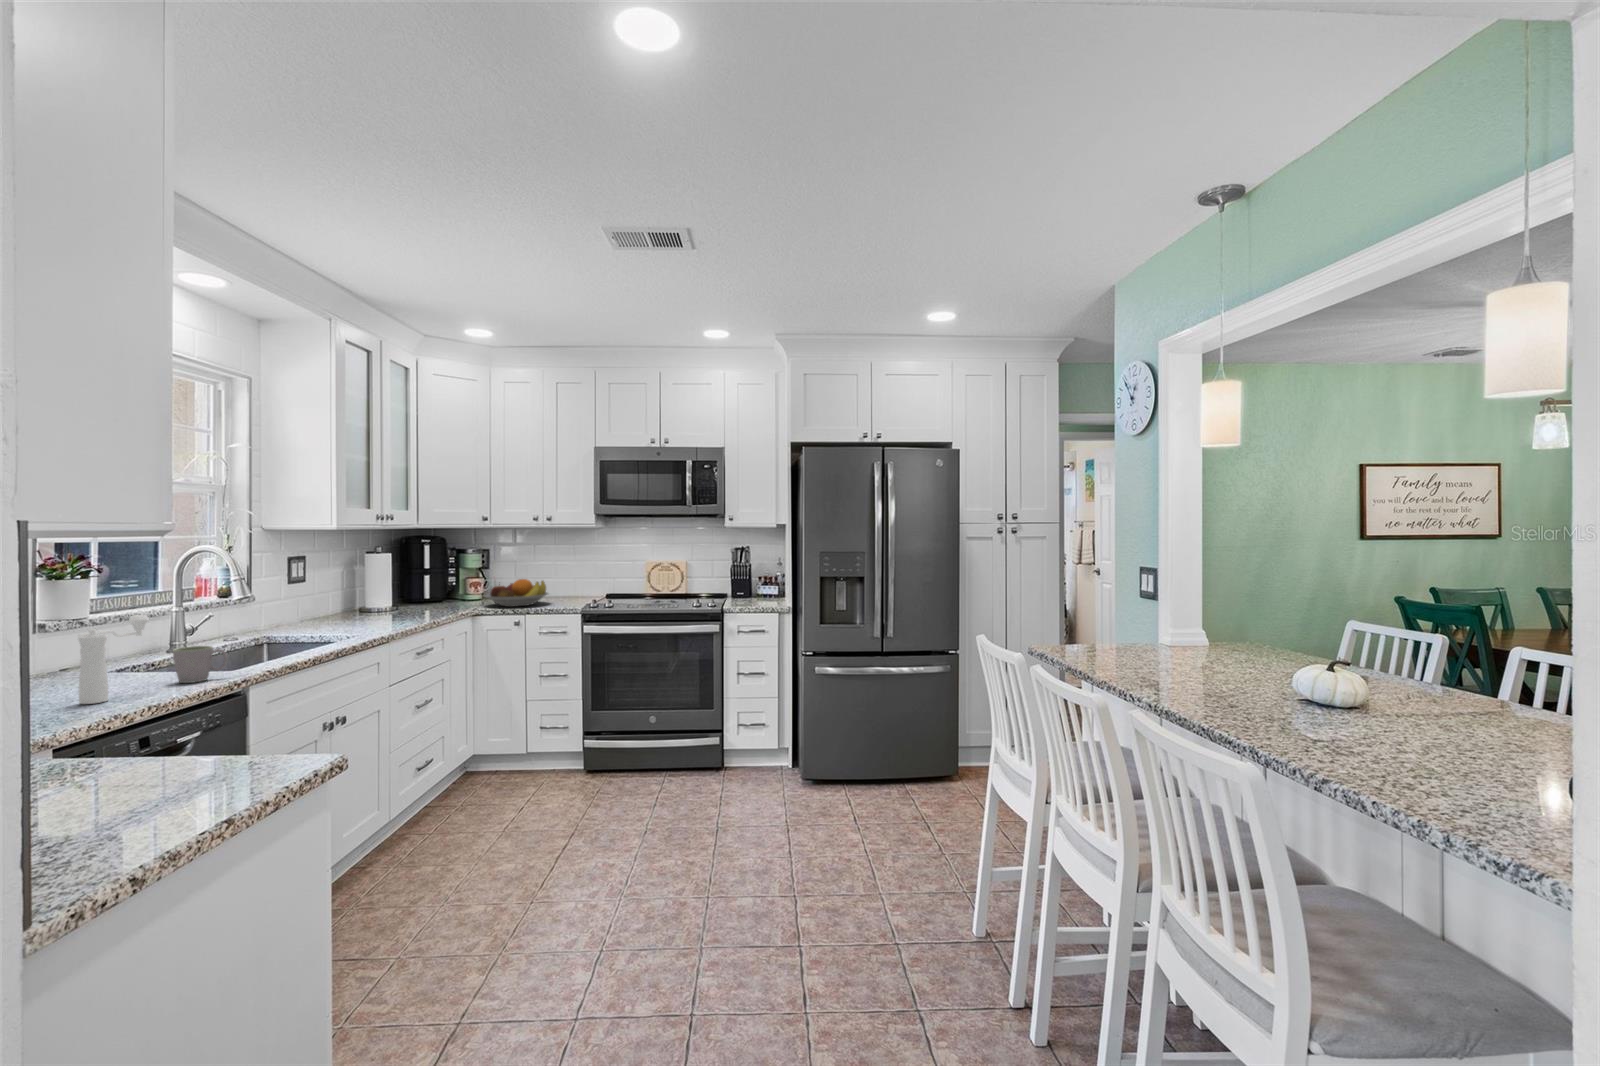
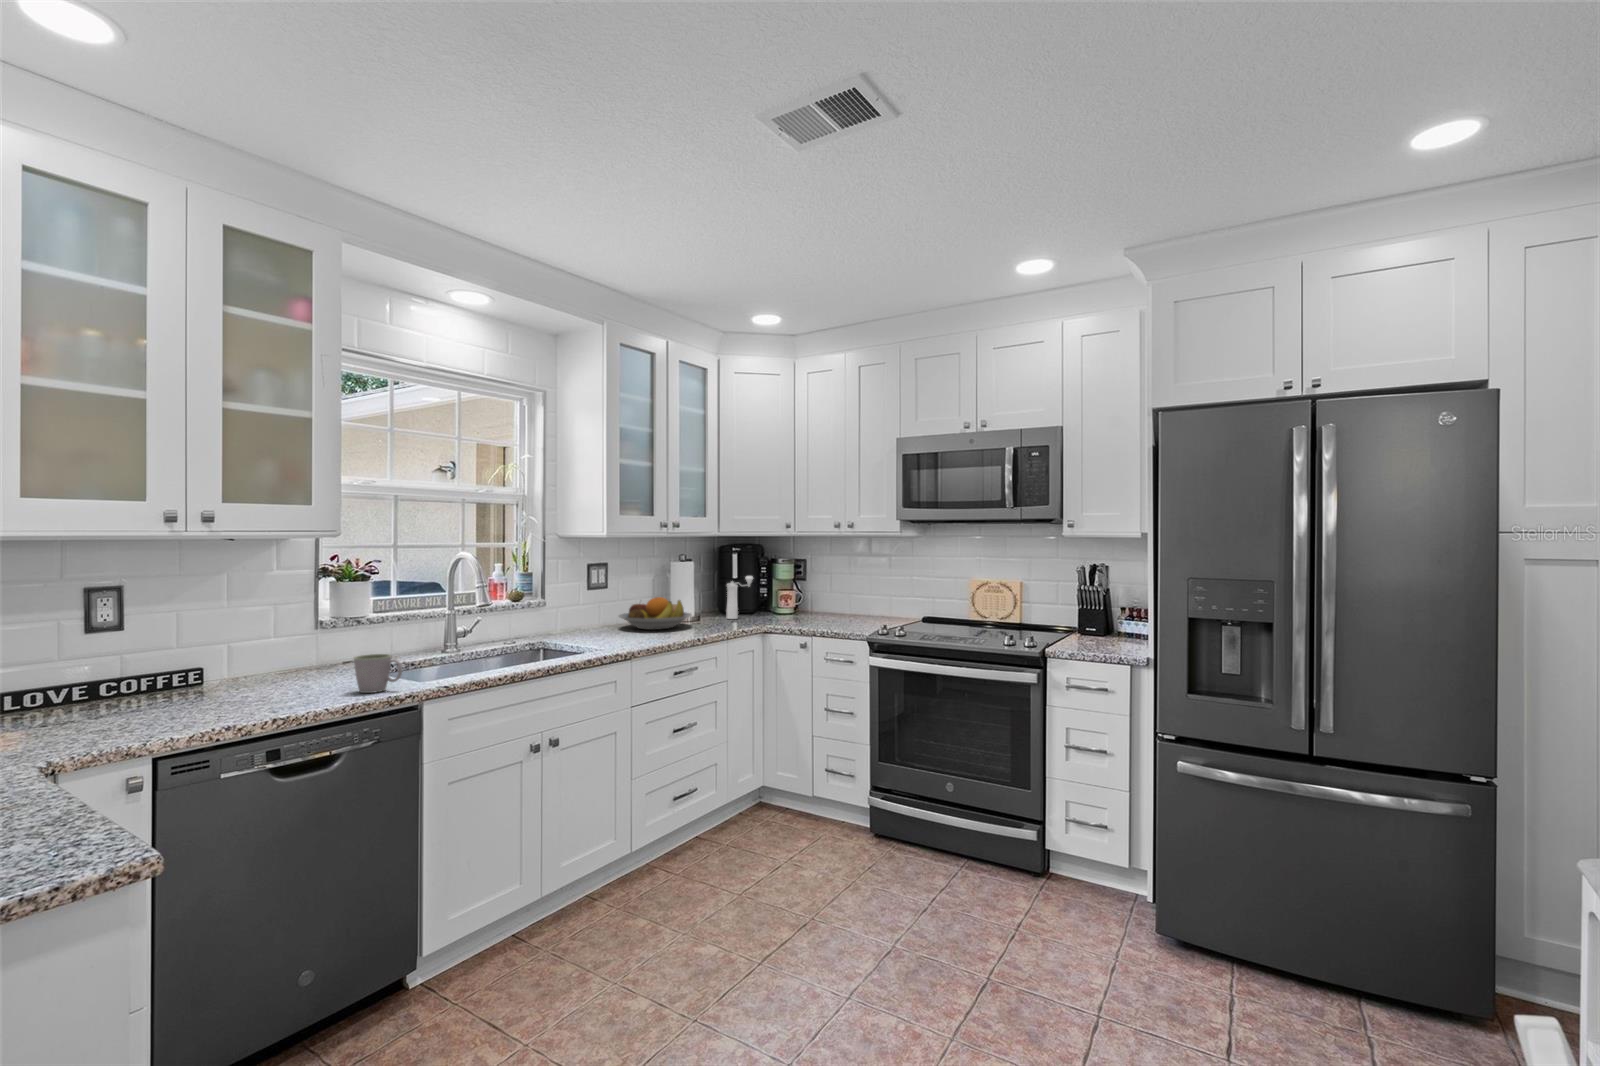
fruit bowl: present [485,579,548,607] -> present [619,597,691,630]
pepper mill: present [78,615,149,704] -> present [726,576,753,619]

